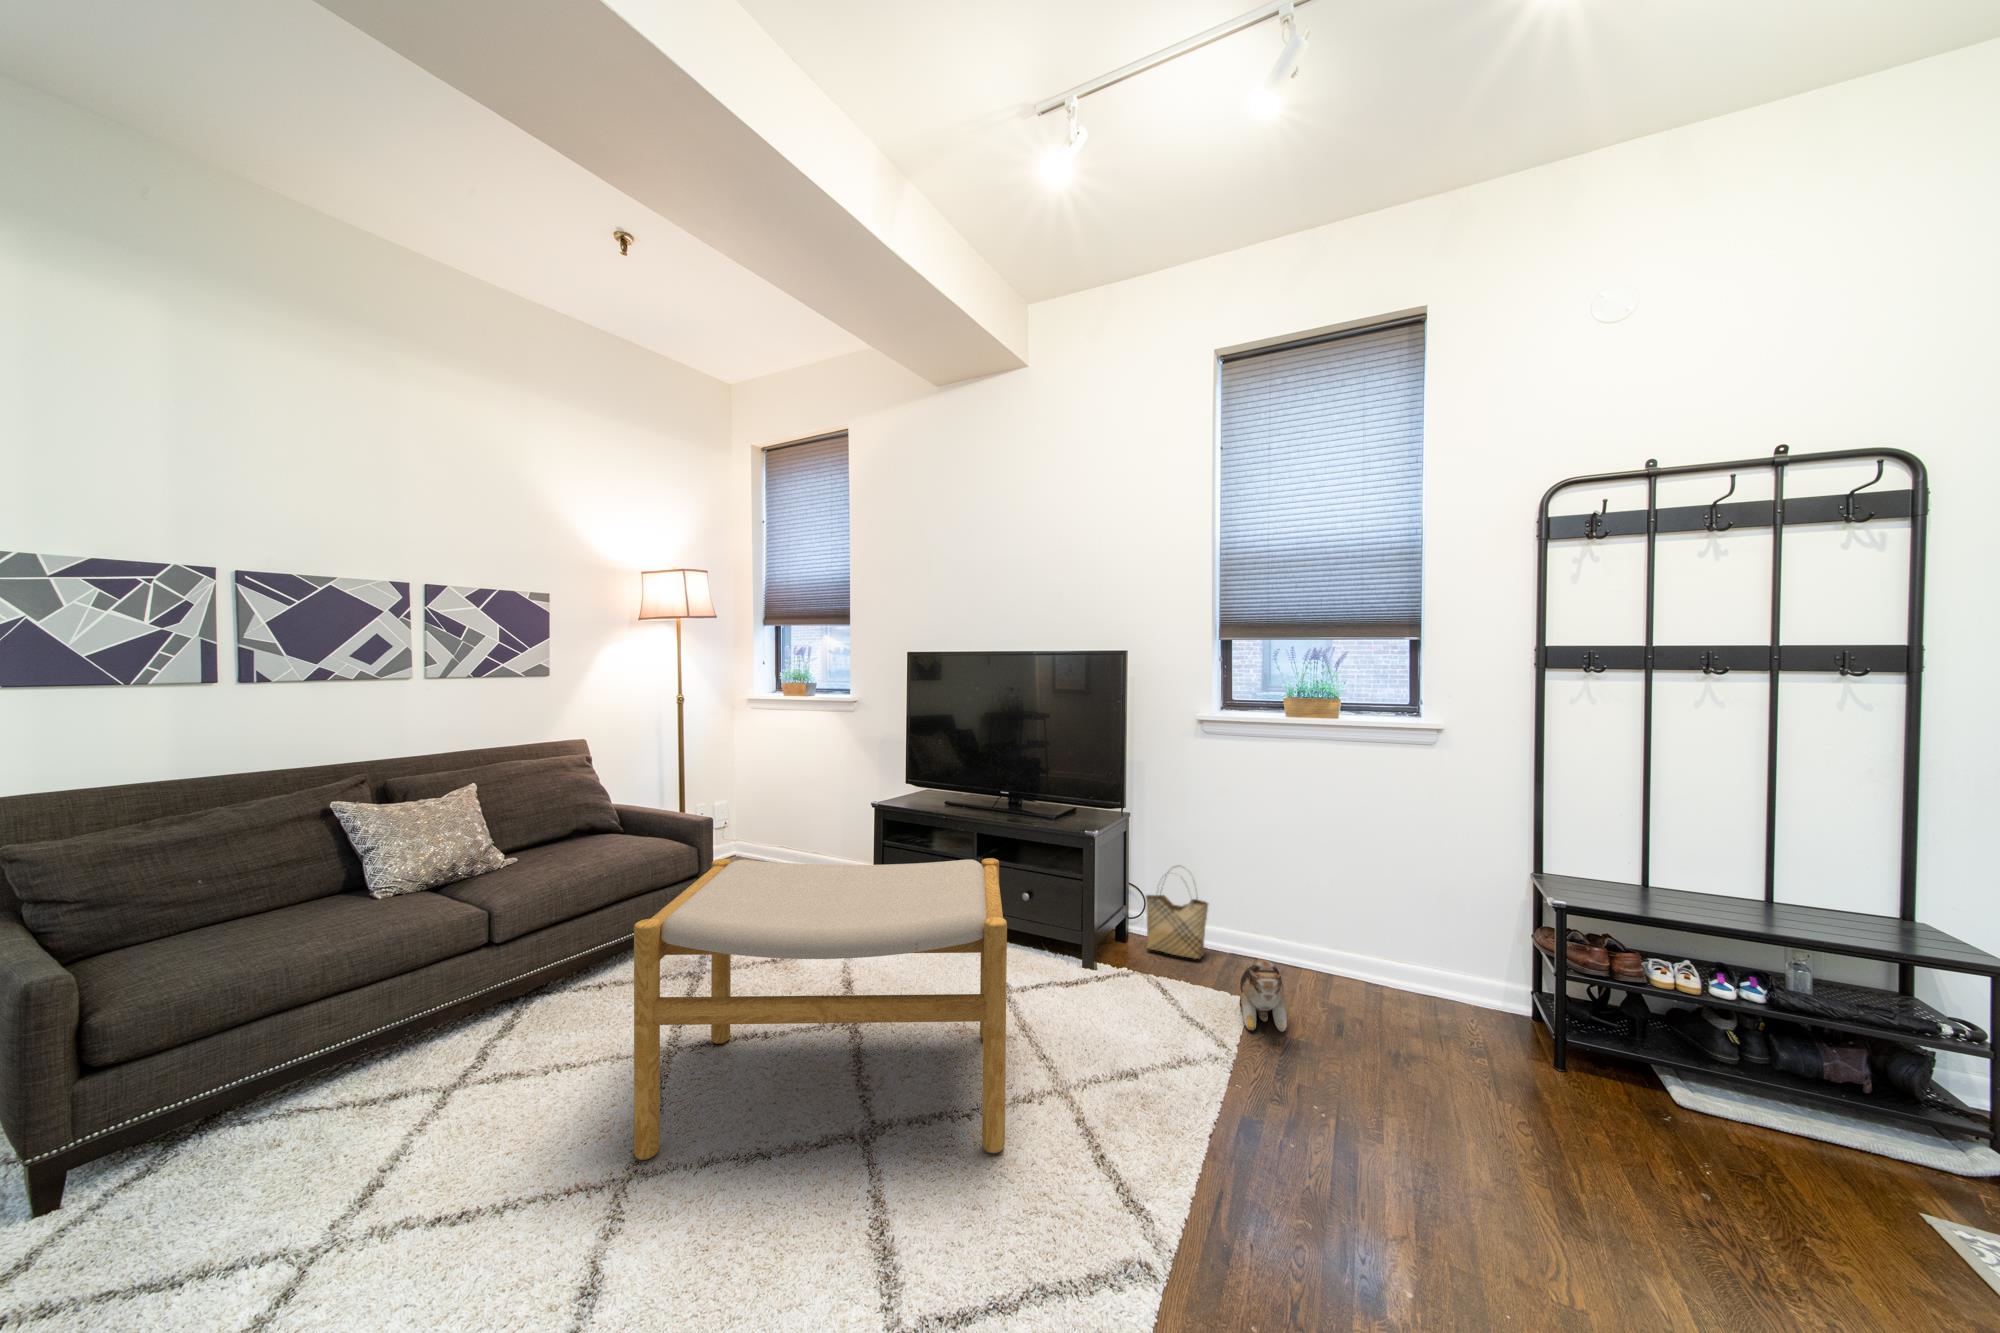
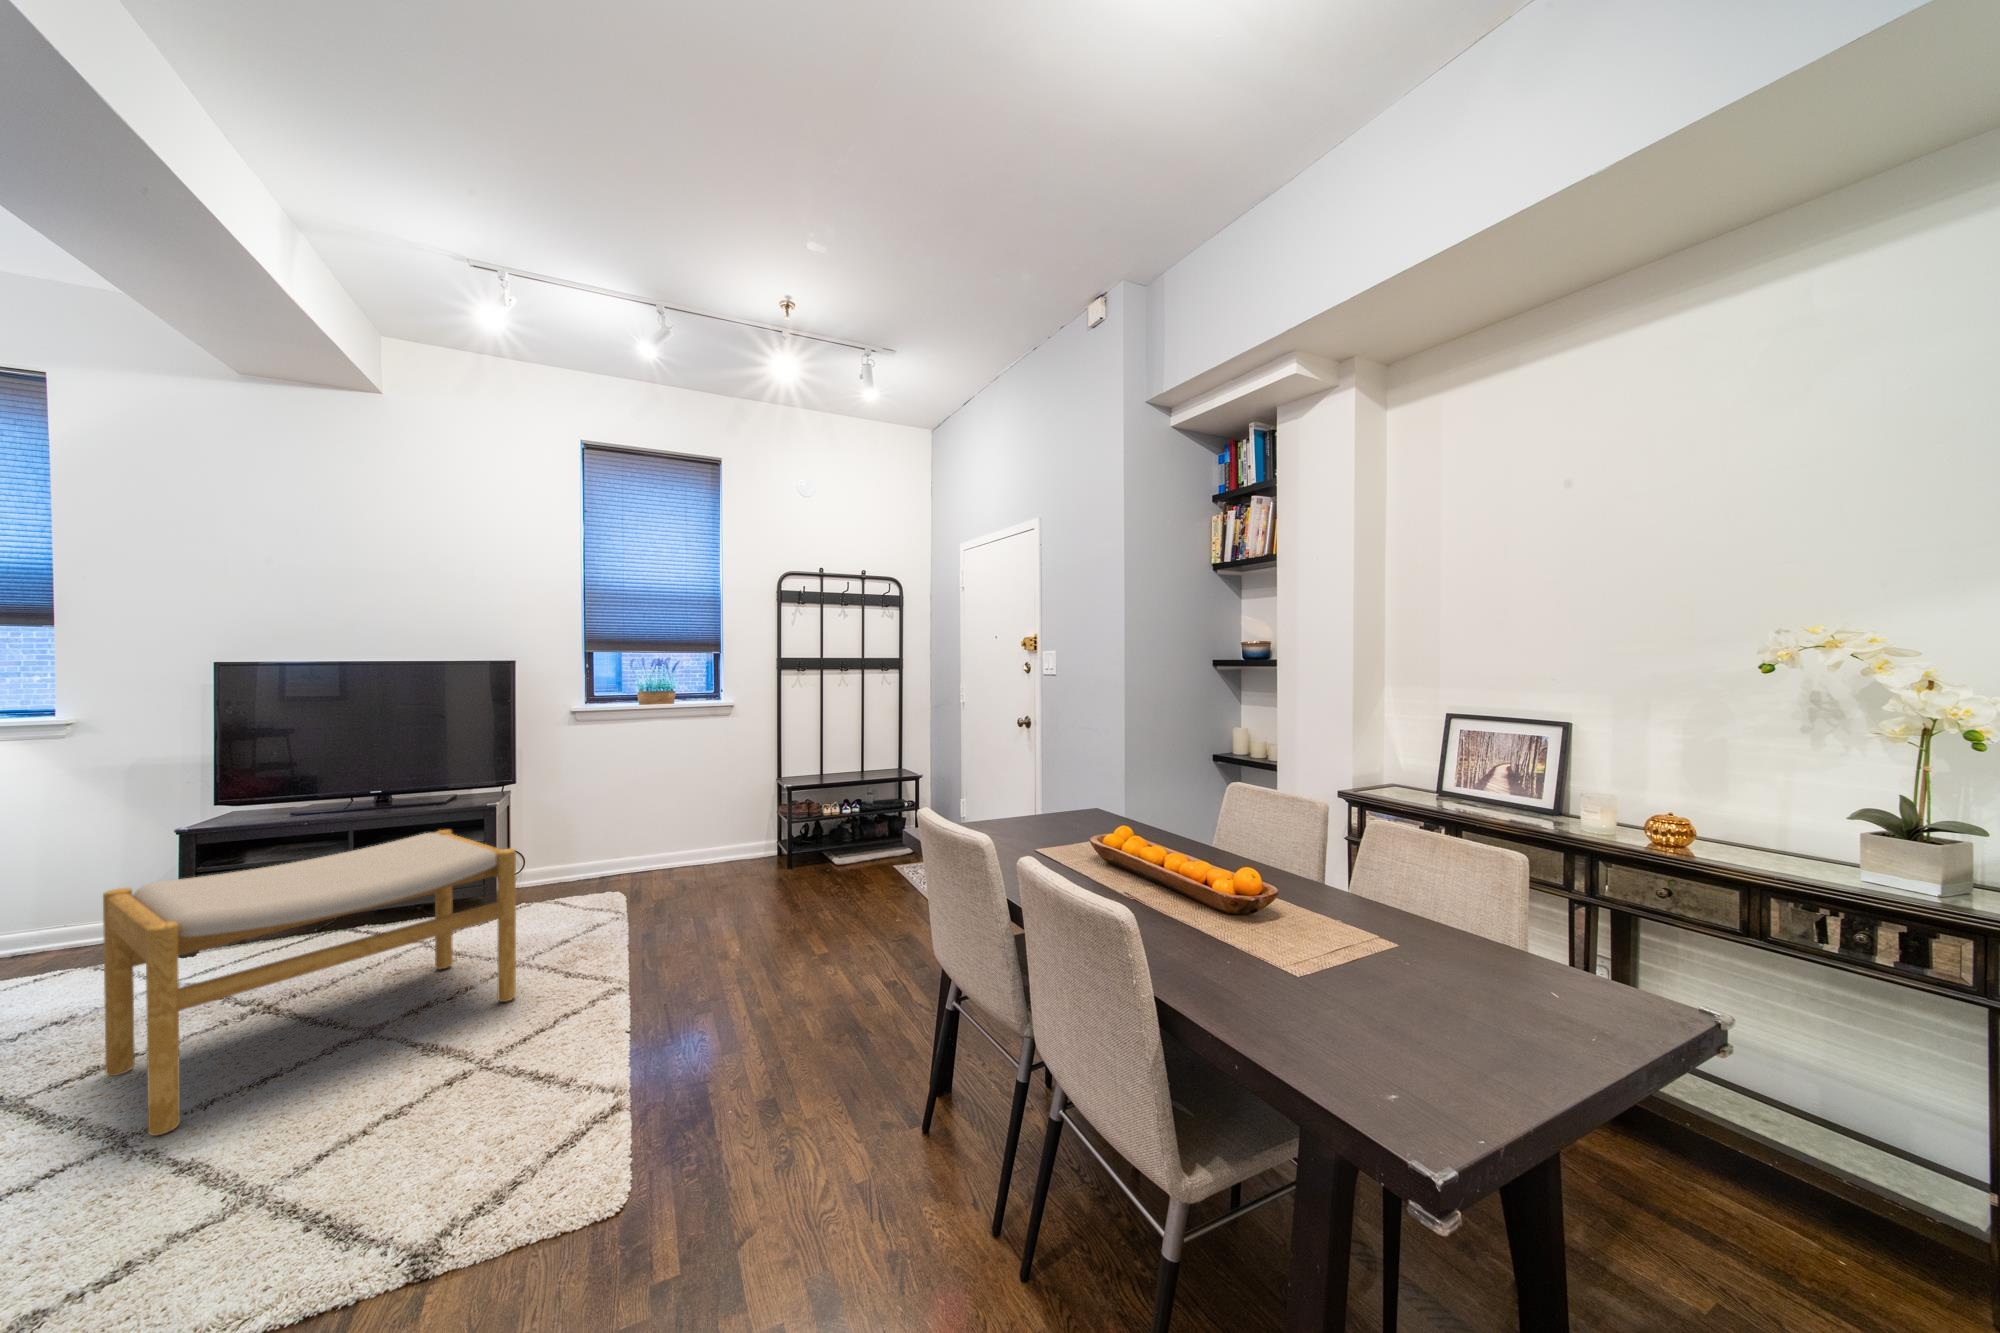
woven basket: present [1146,872,1209,959] -> none [530,822,585,889]
plush toy: present [1239,959,1287,1032] -> none [624,856,661,903]

